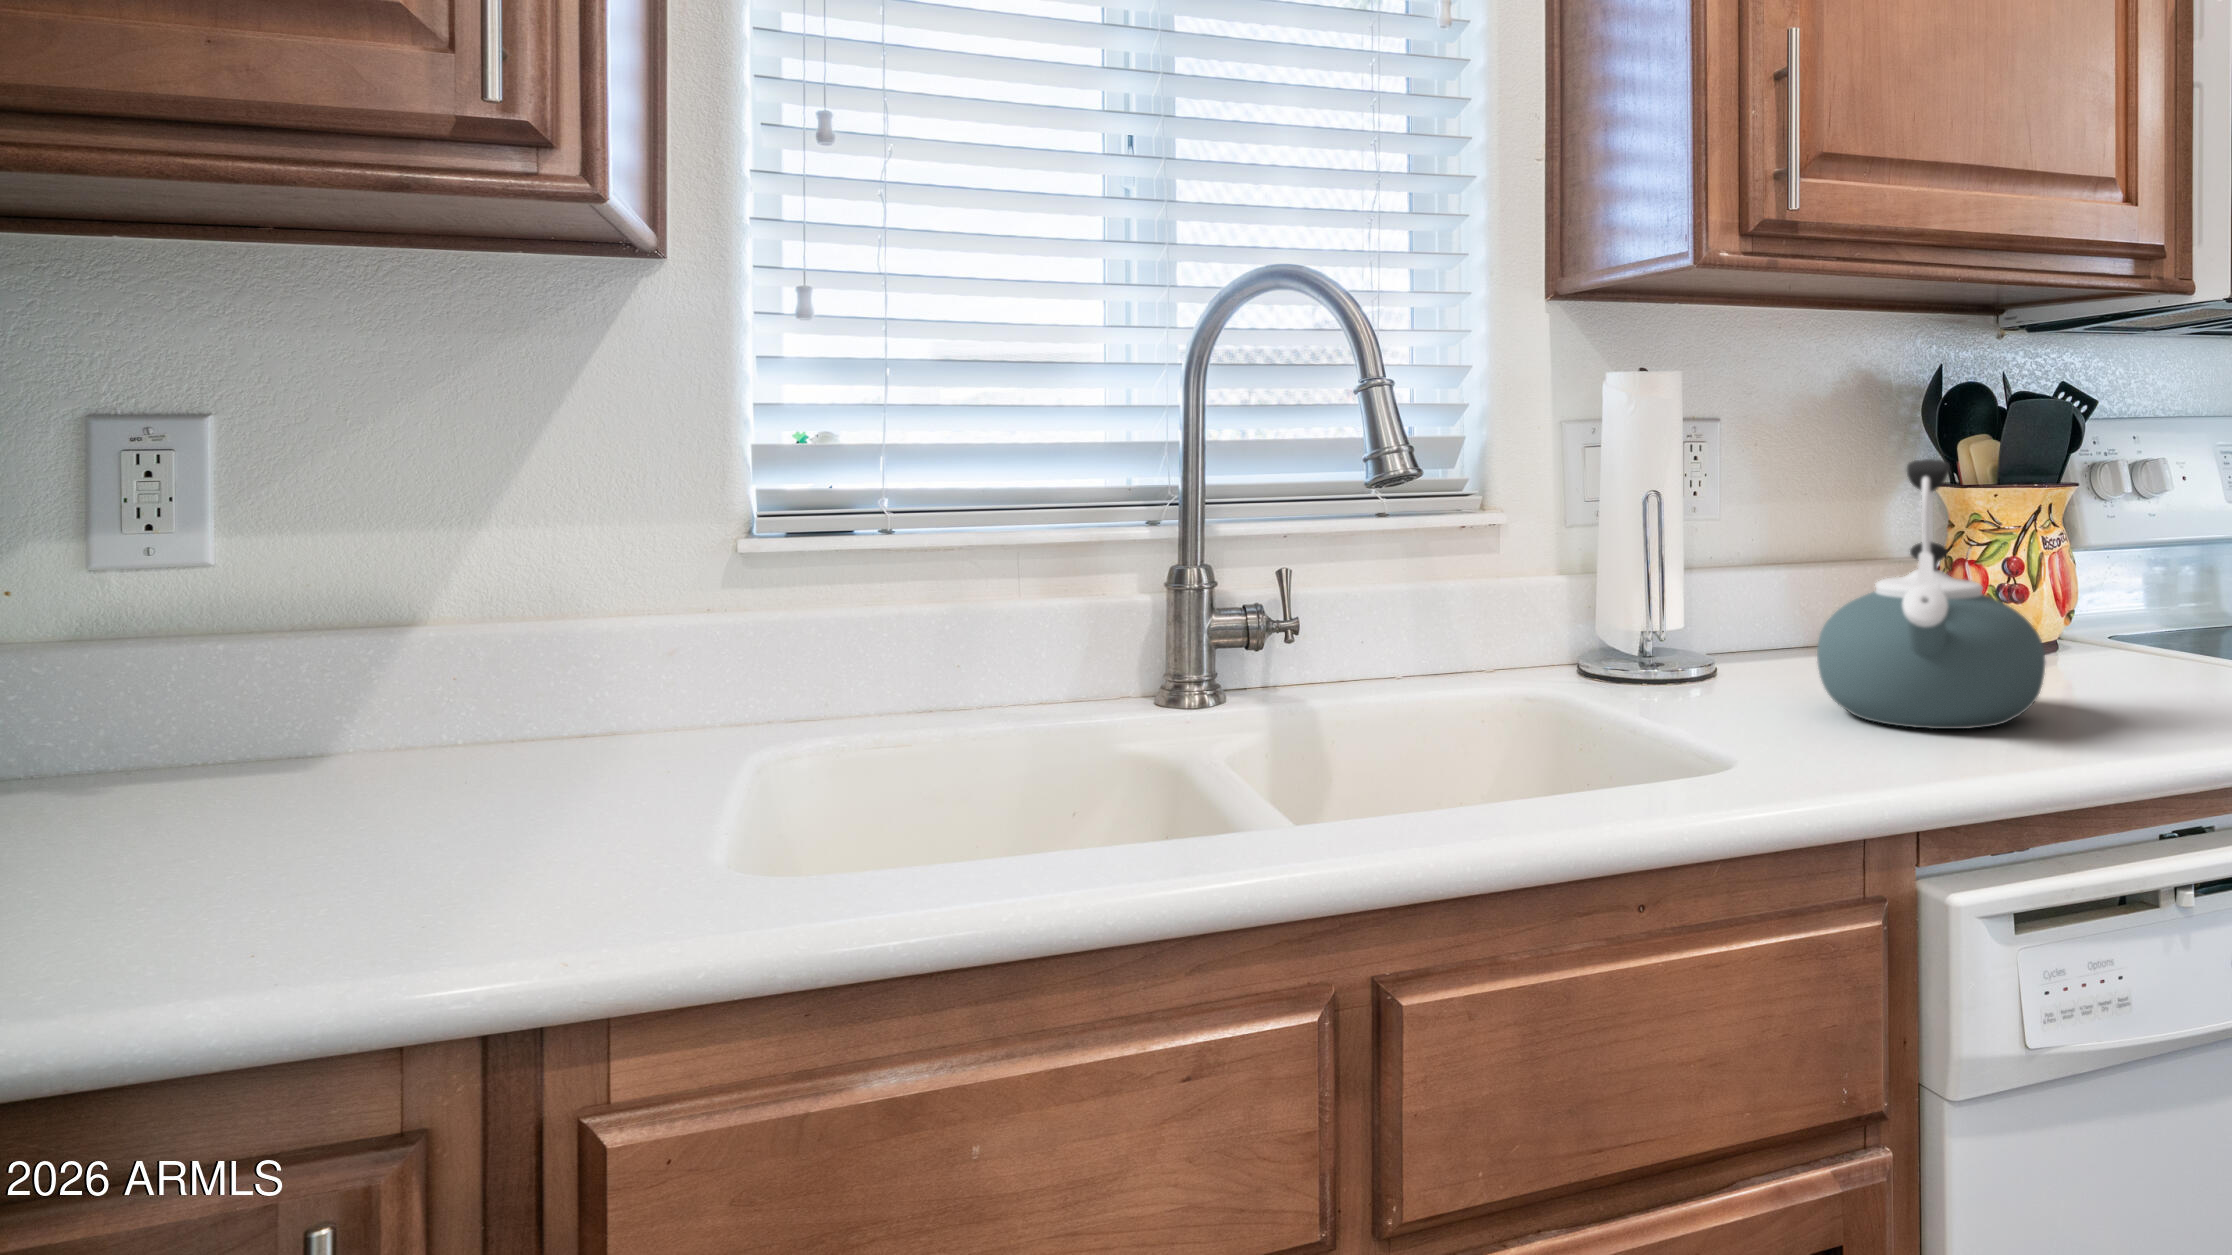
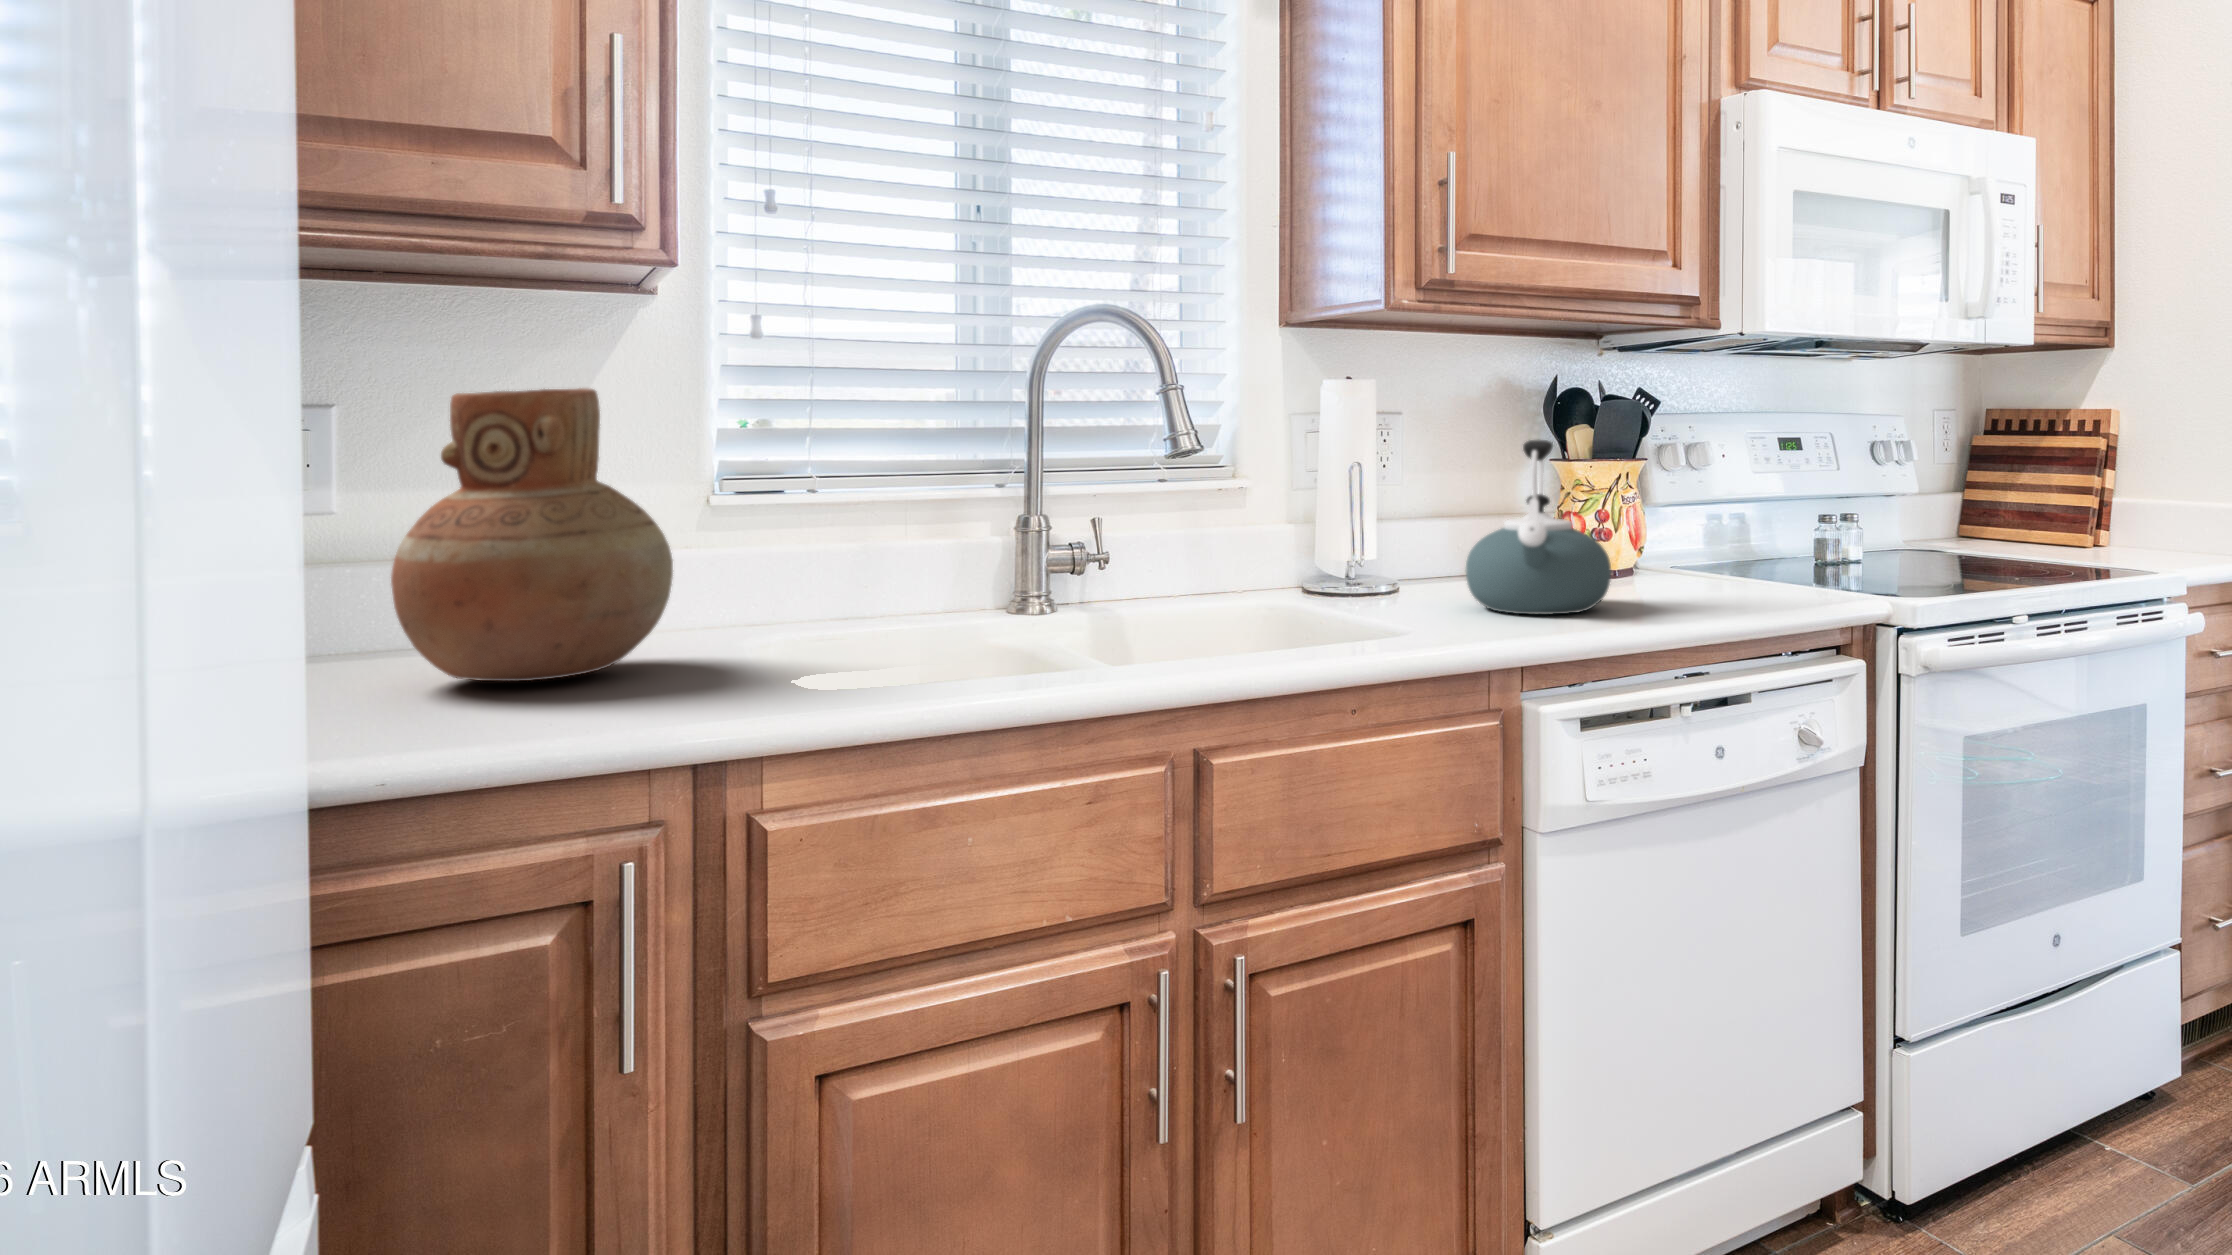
vase: none [170,388,616,837] -> present [391,388,673,681]

